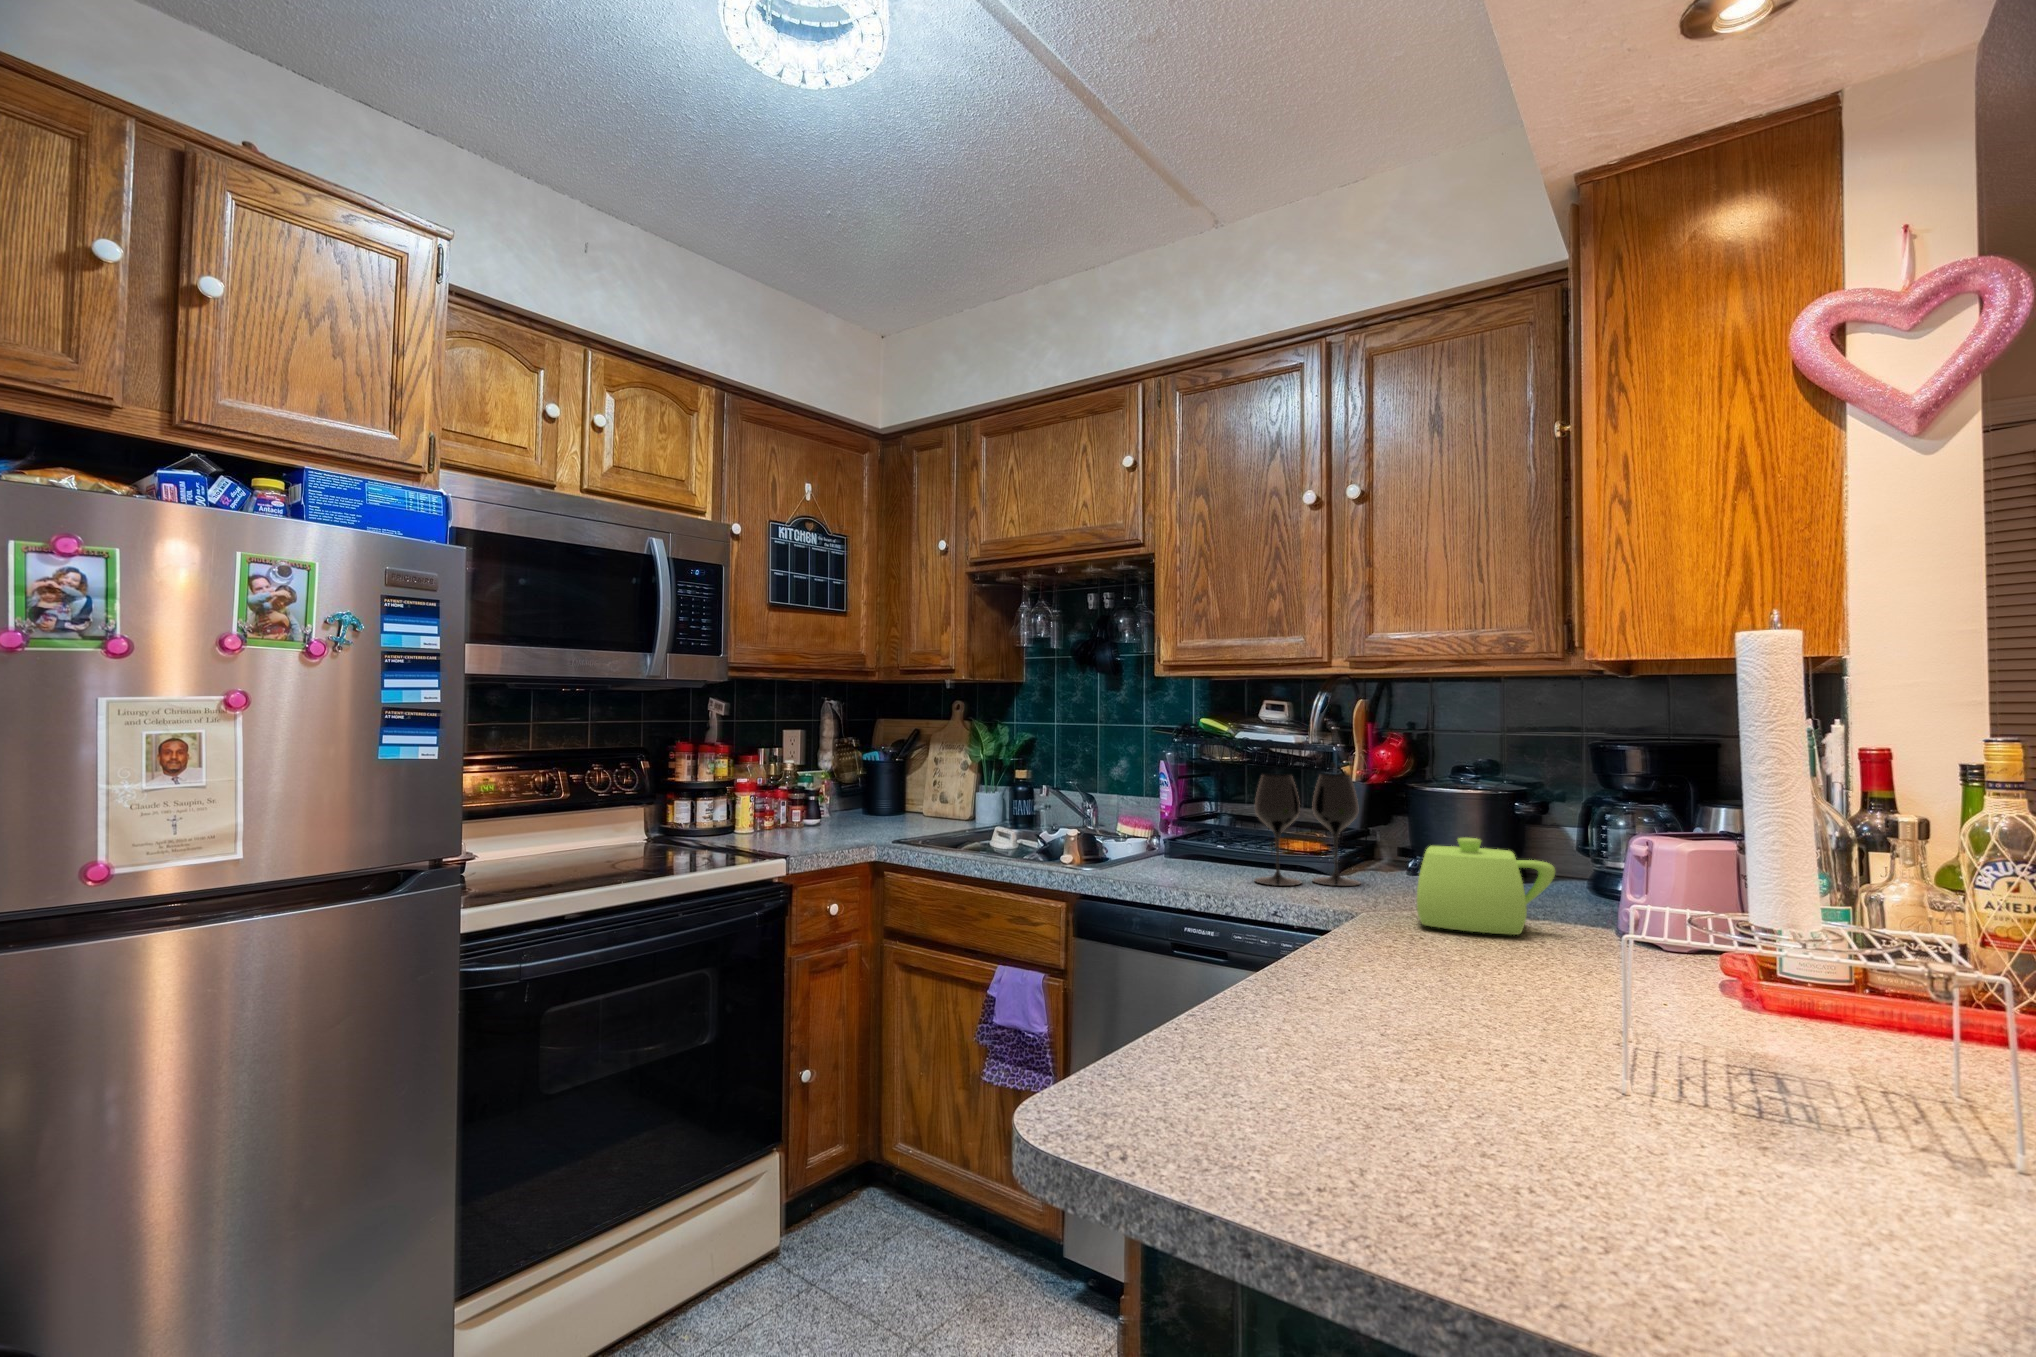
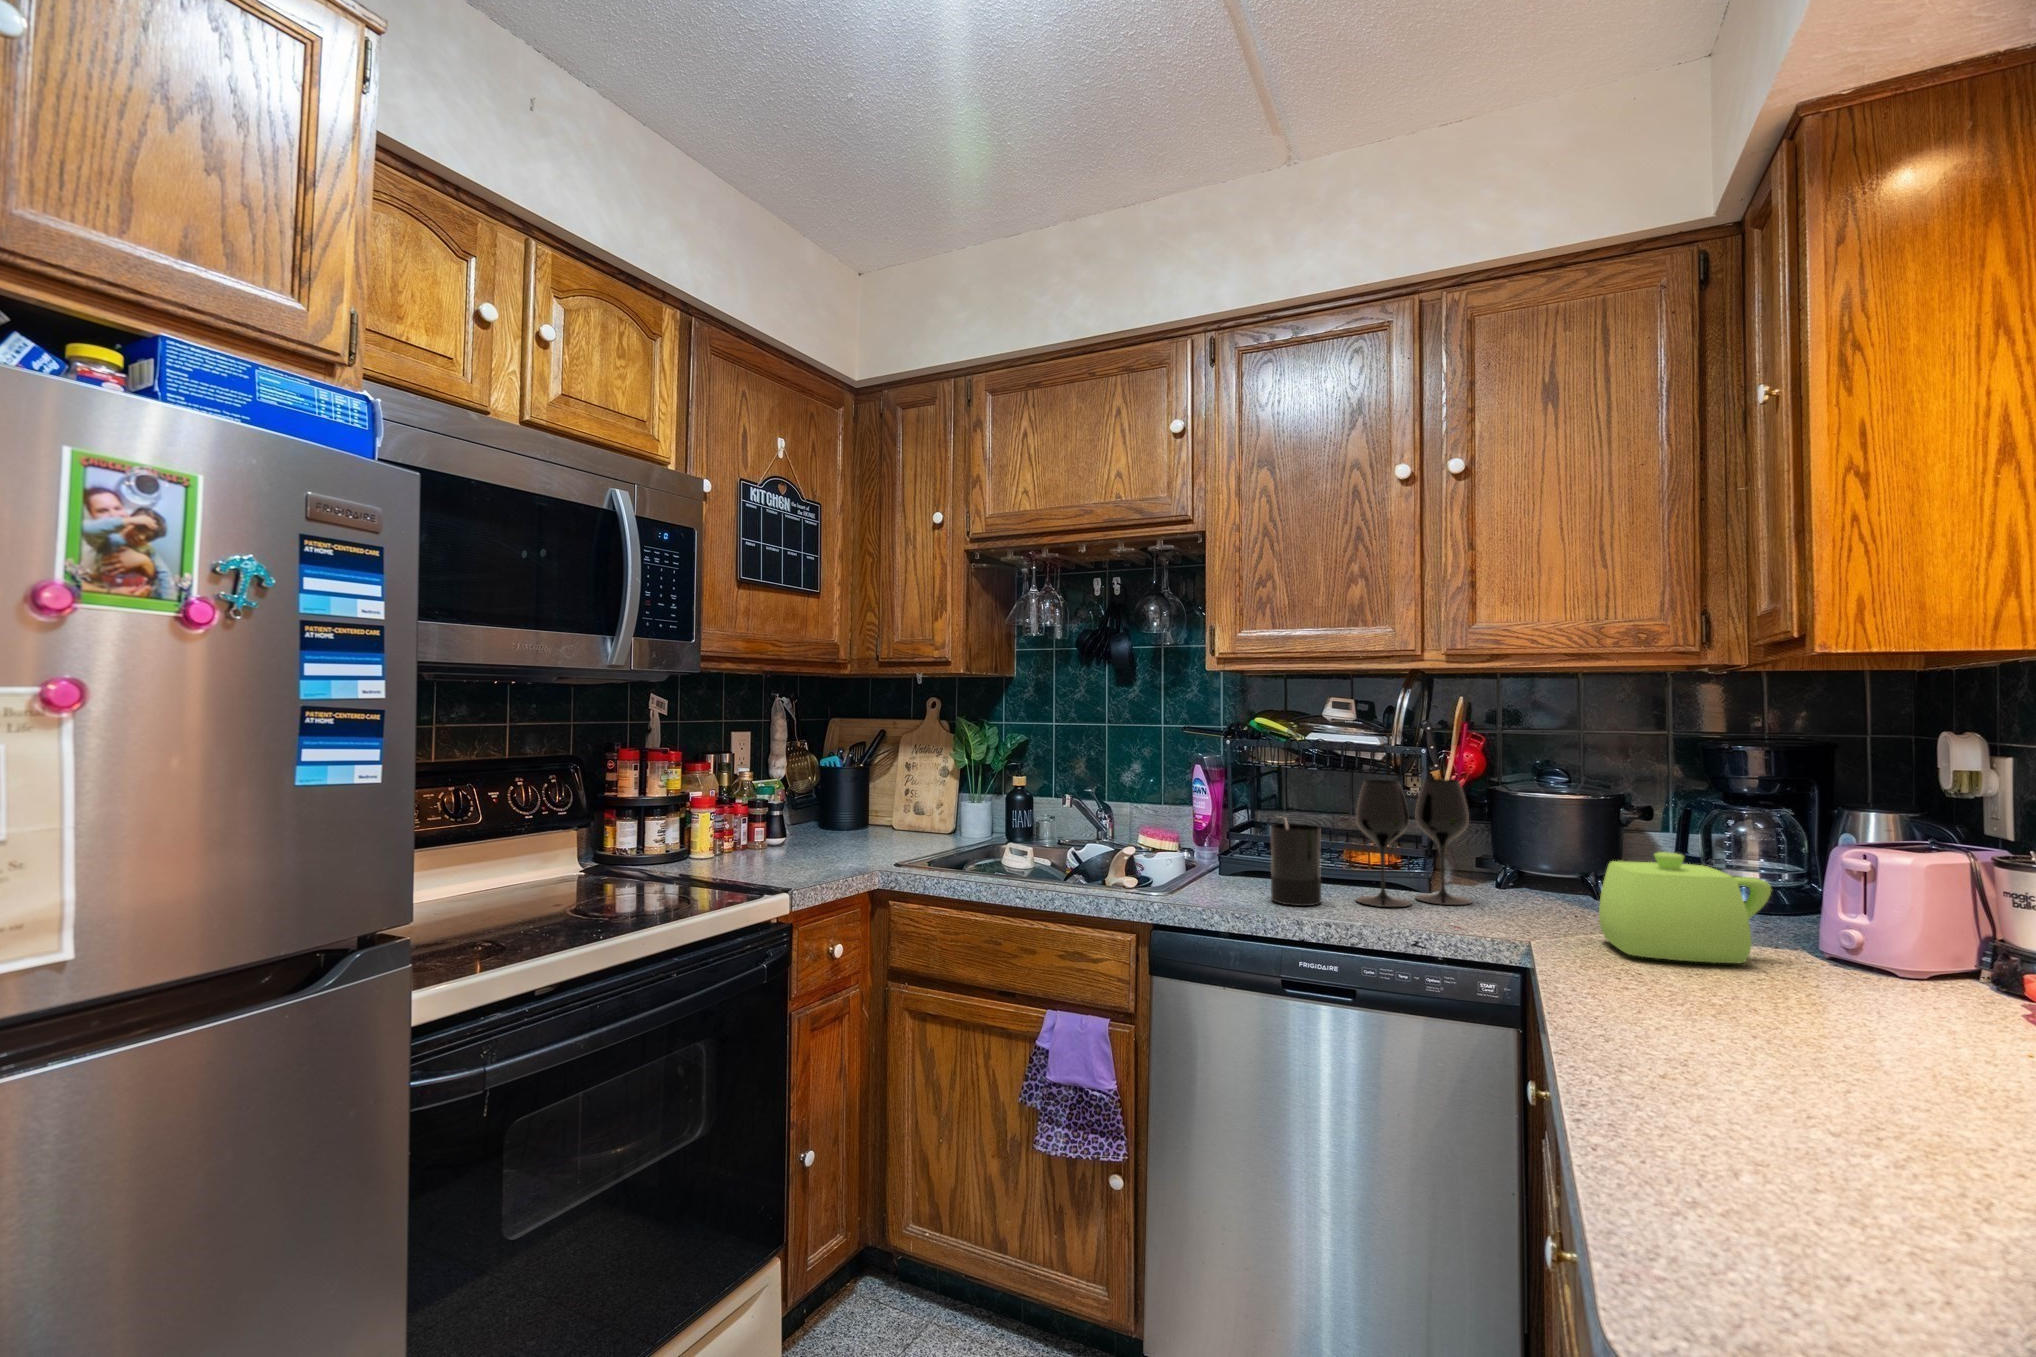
candle: none [1180,805,1223,882] -> present [1270,818,1321,906]

